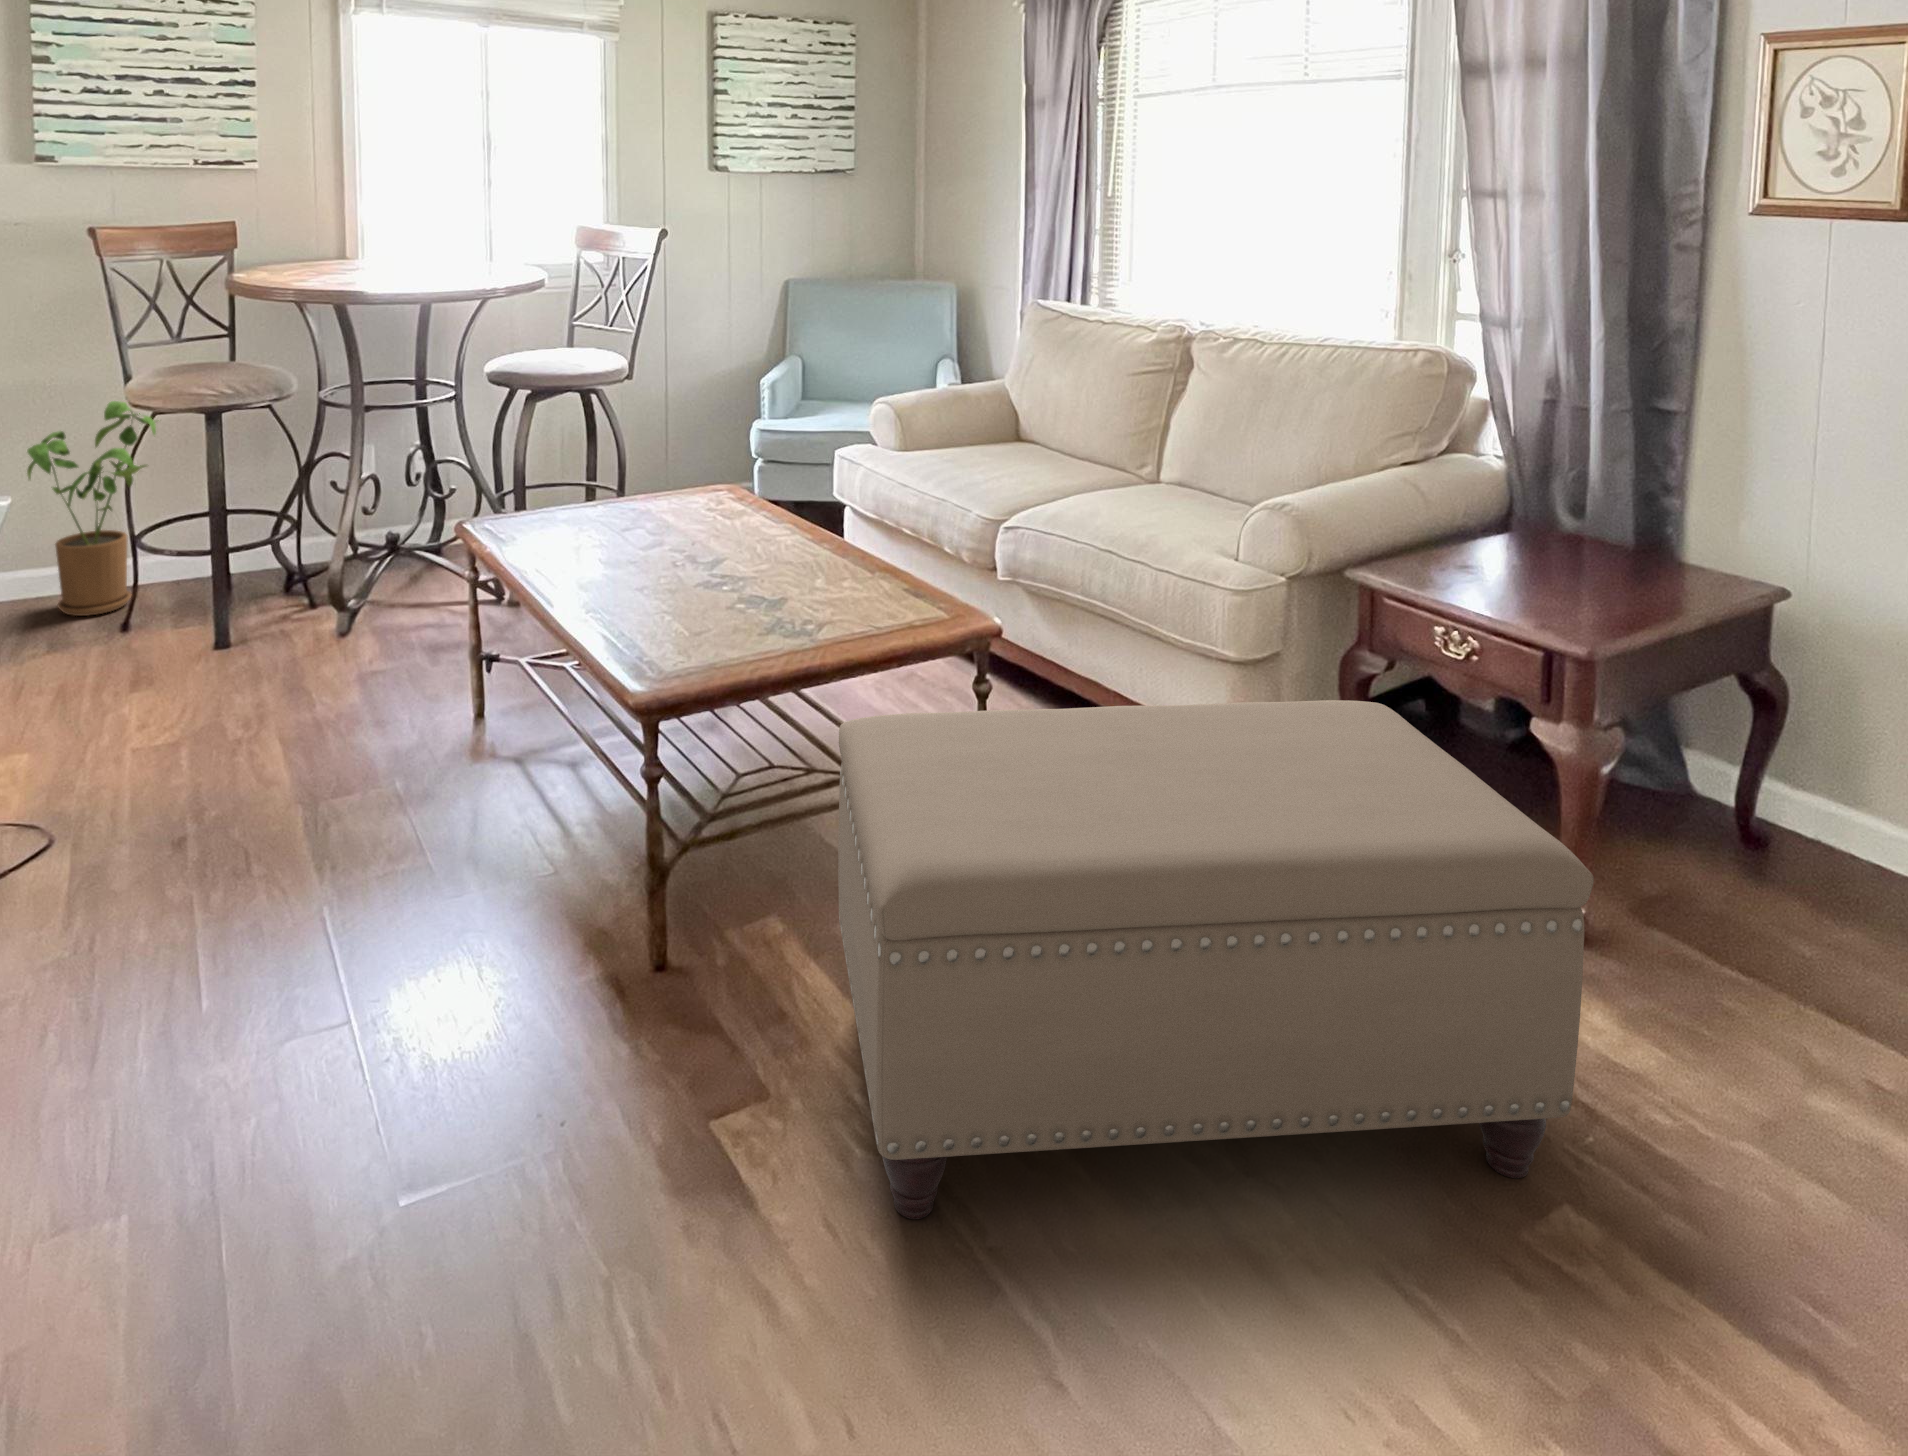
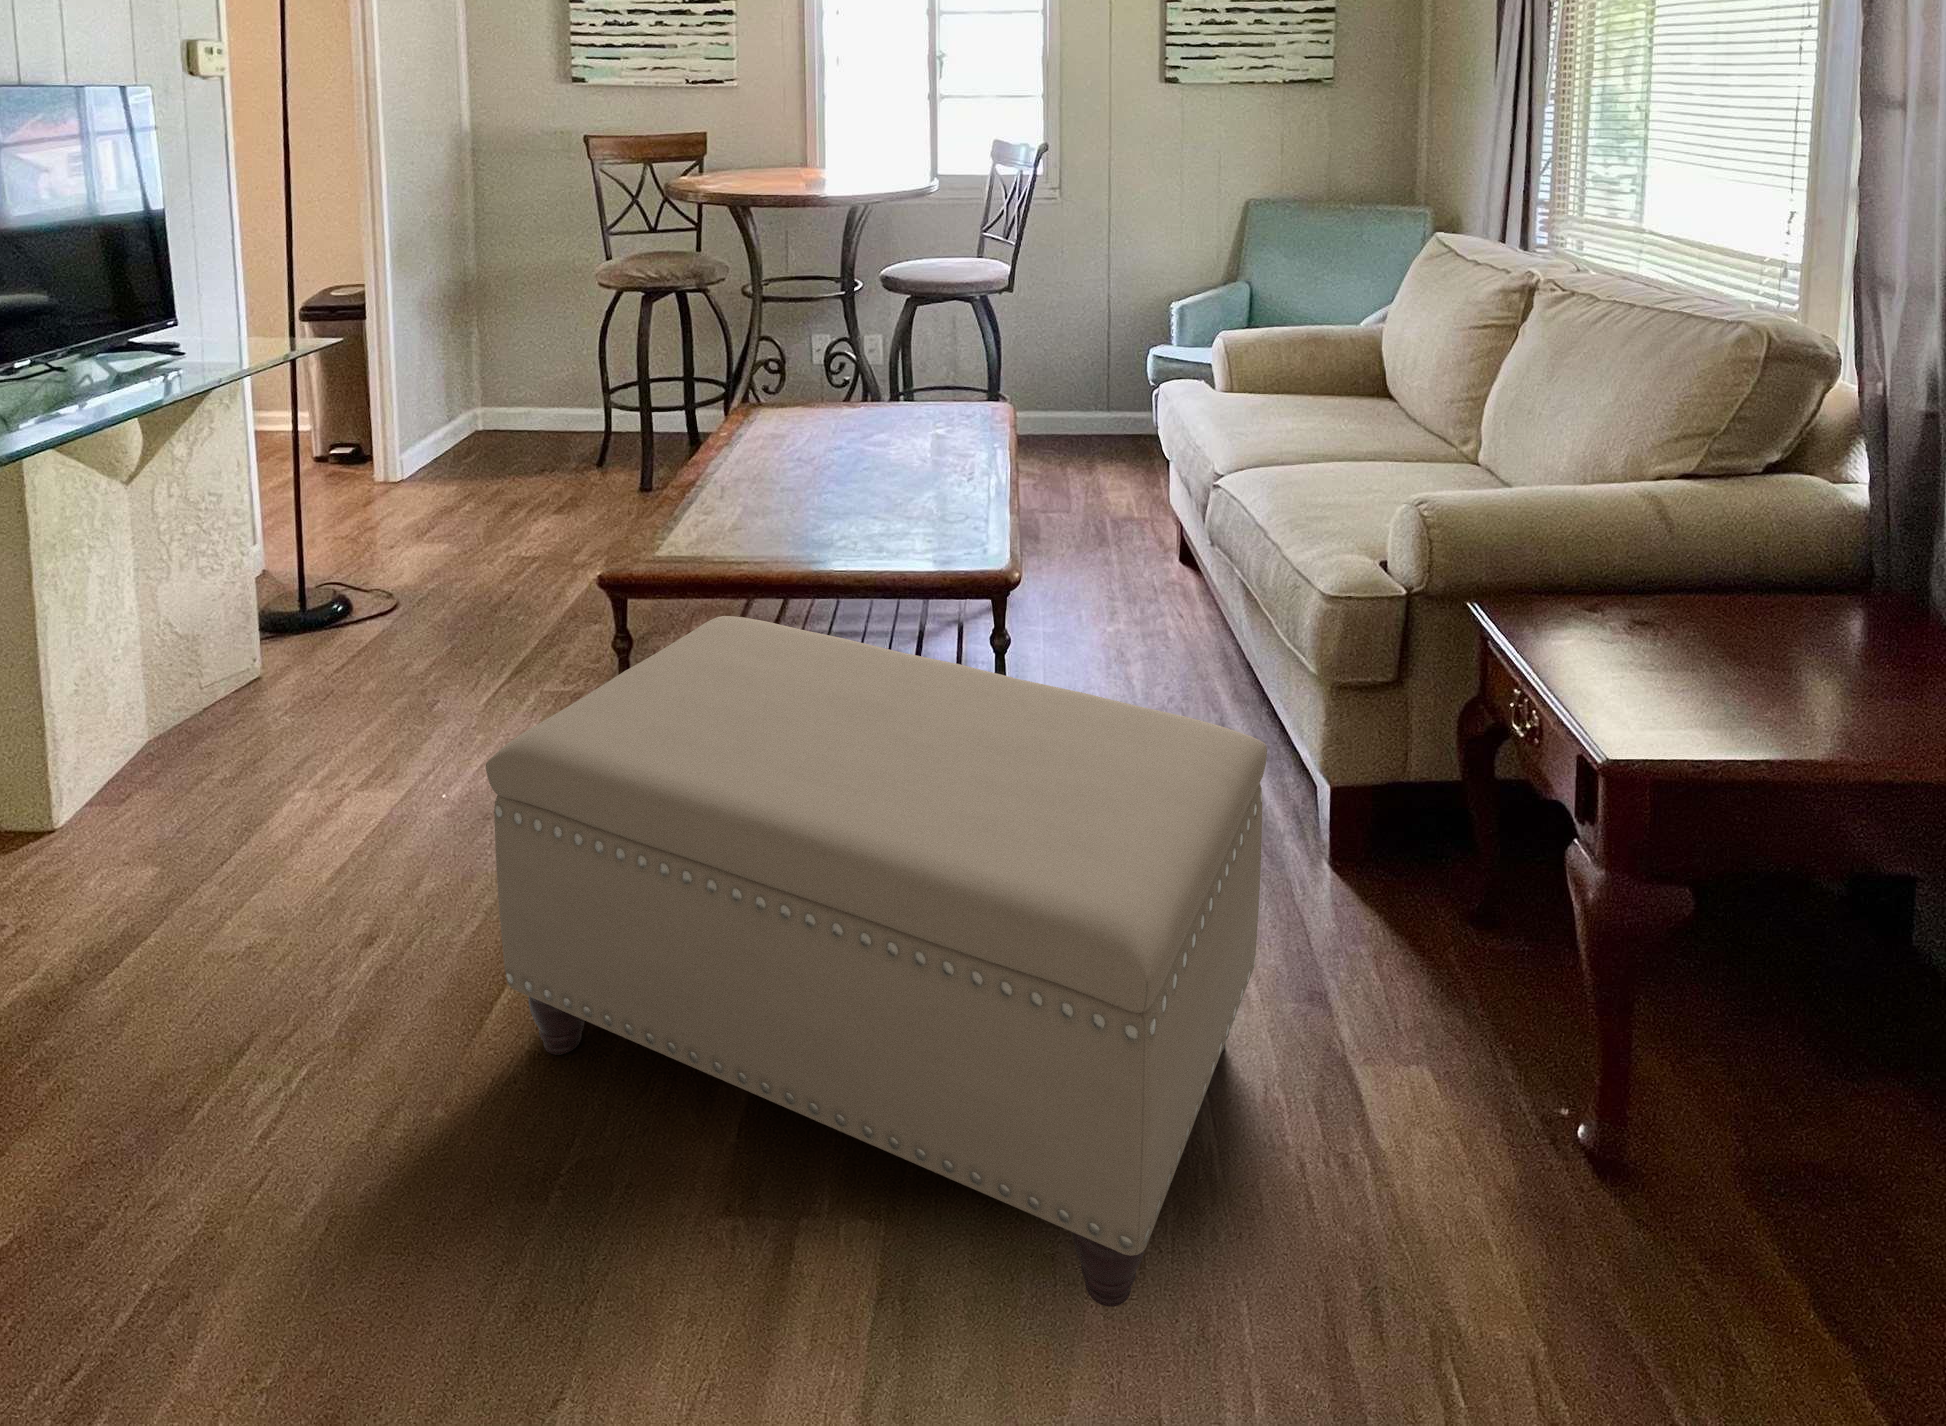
house plant: present [27,401,156,616] -> none [557,276,655,442]

